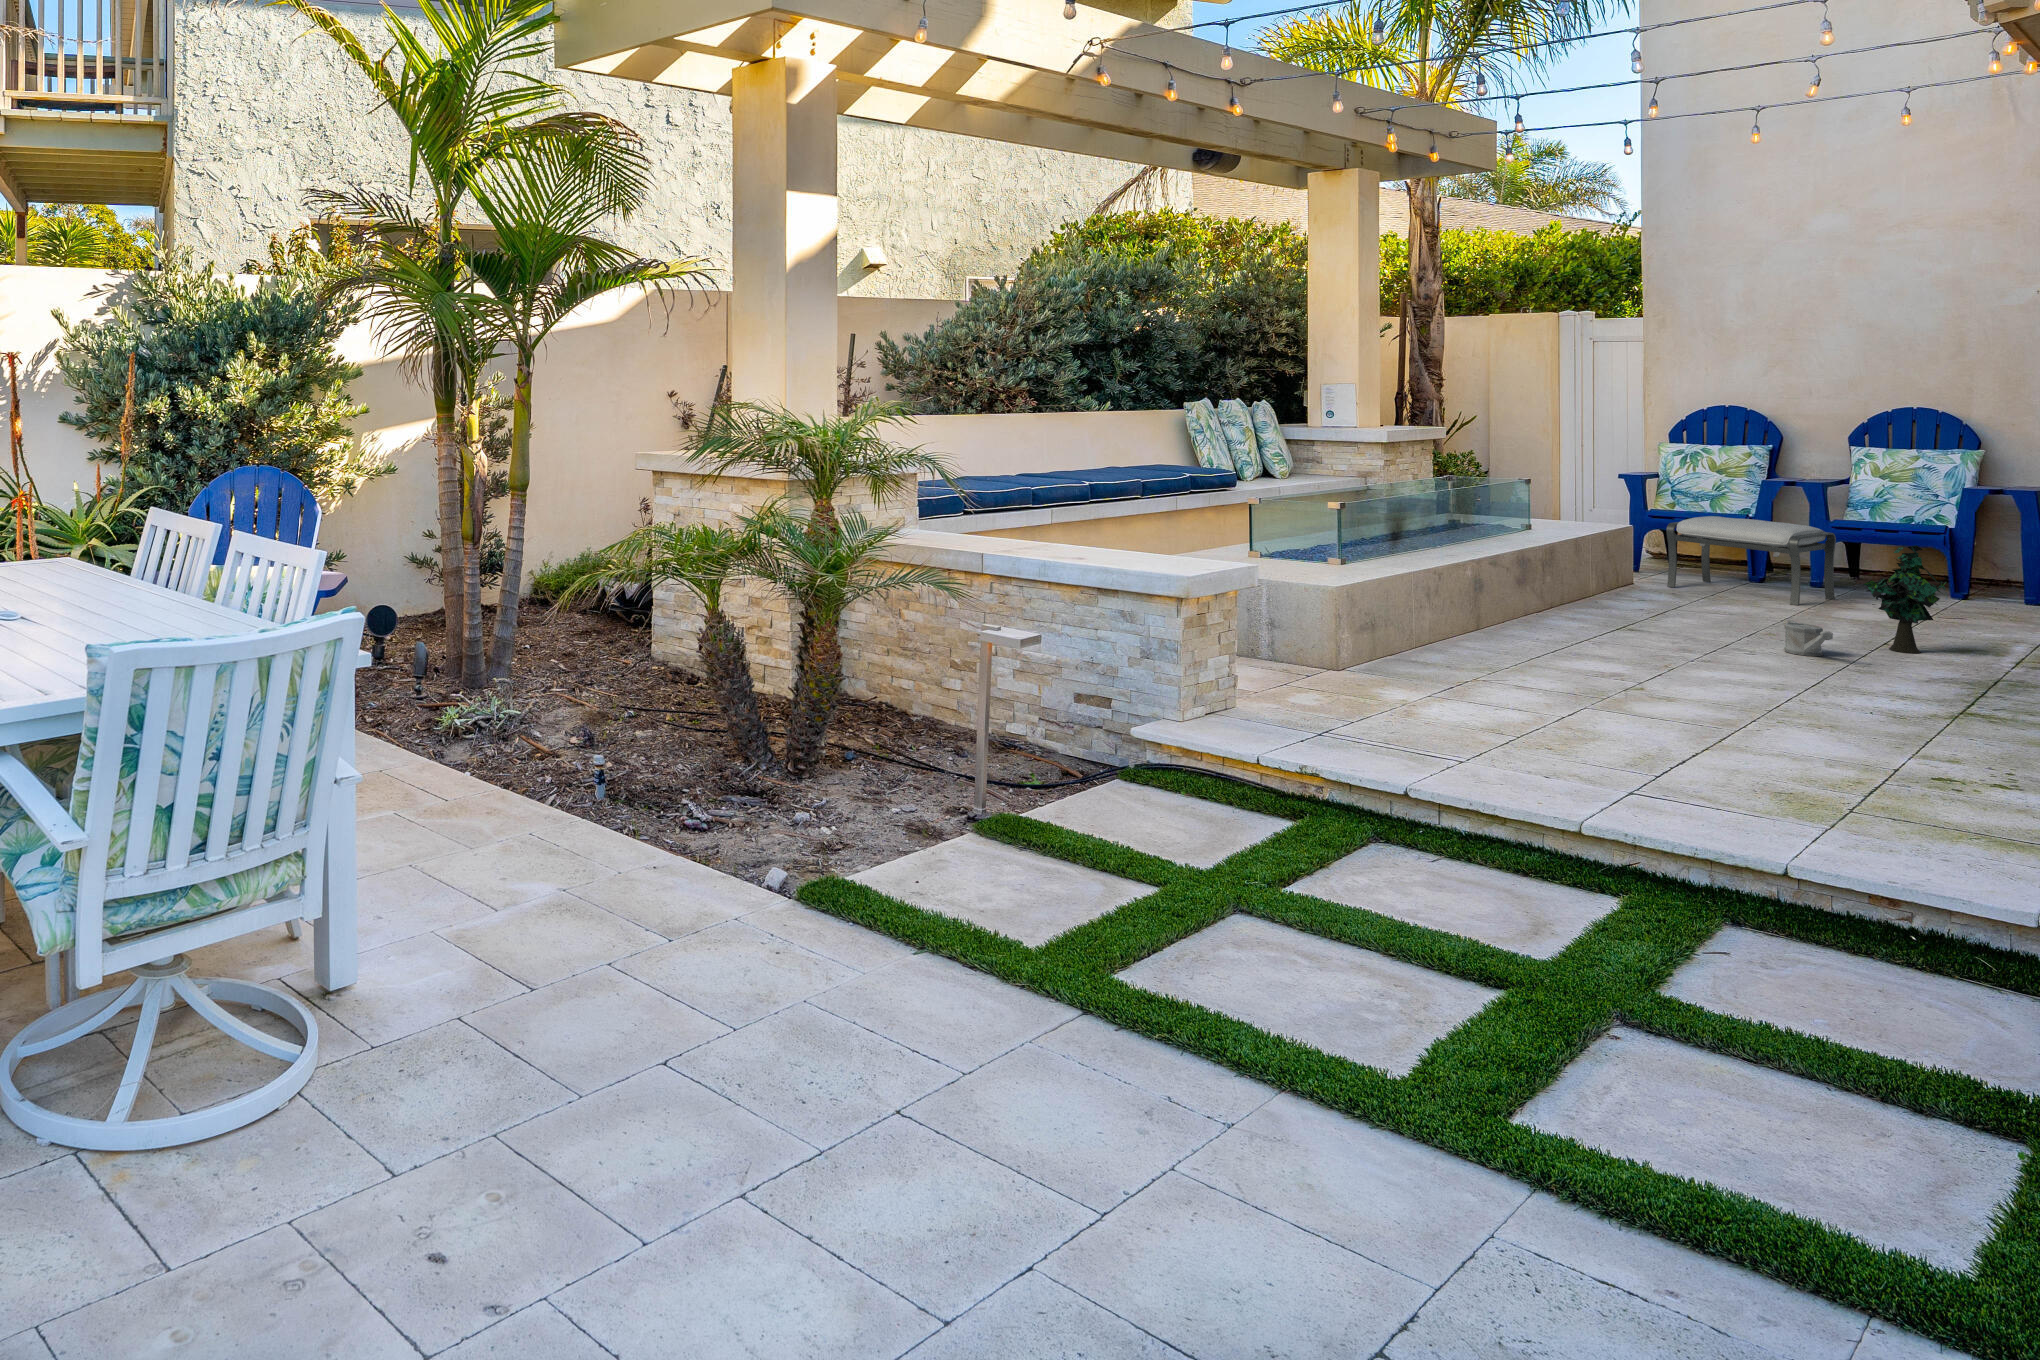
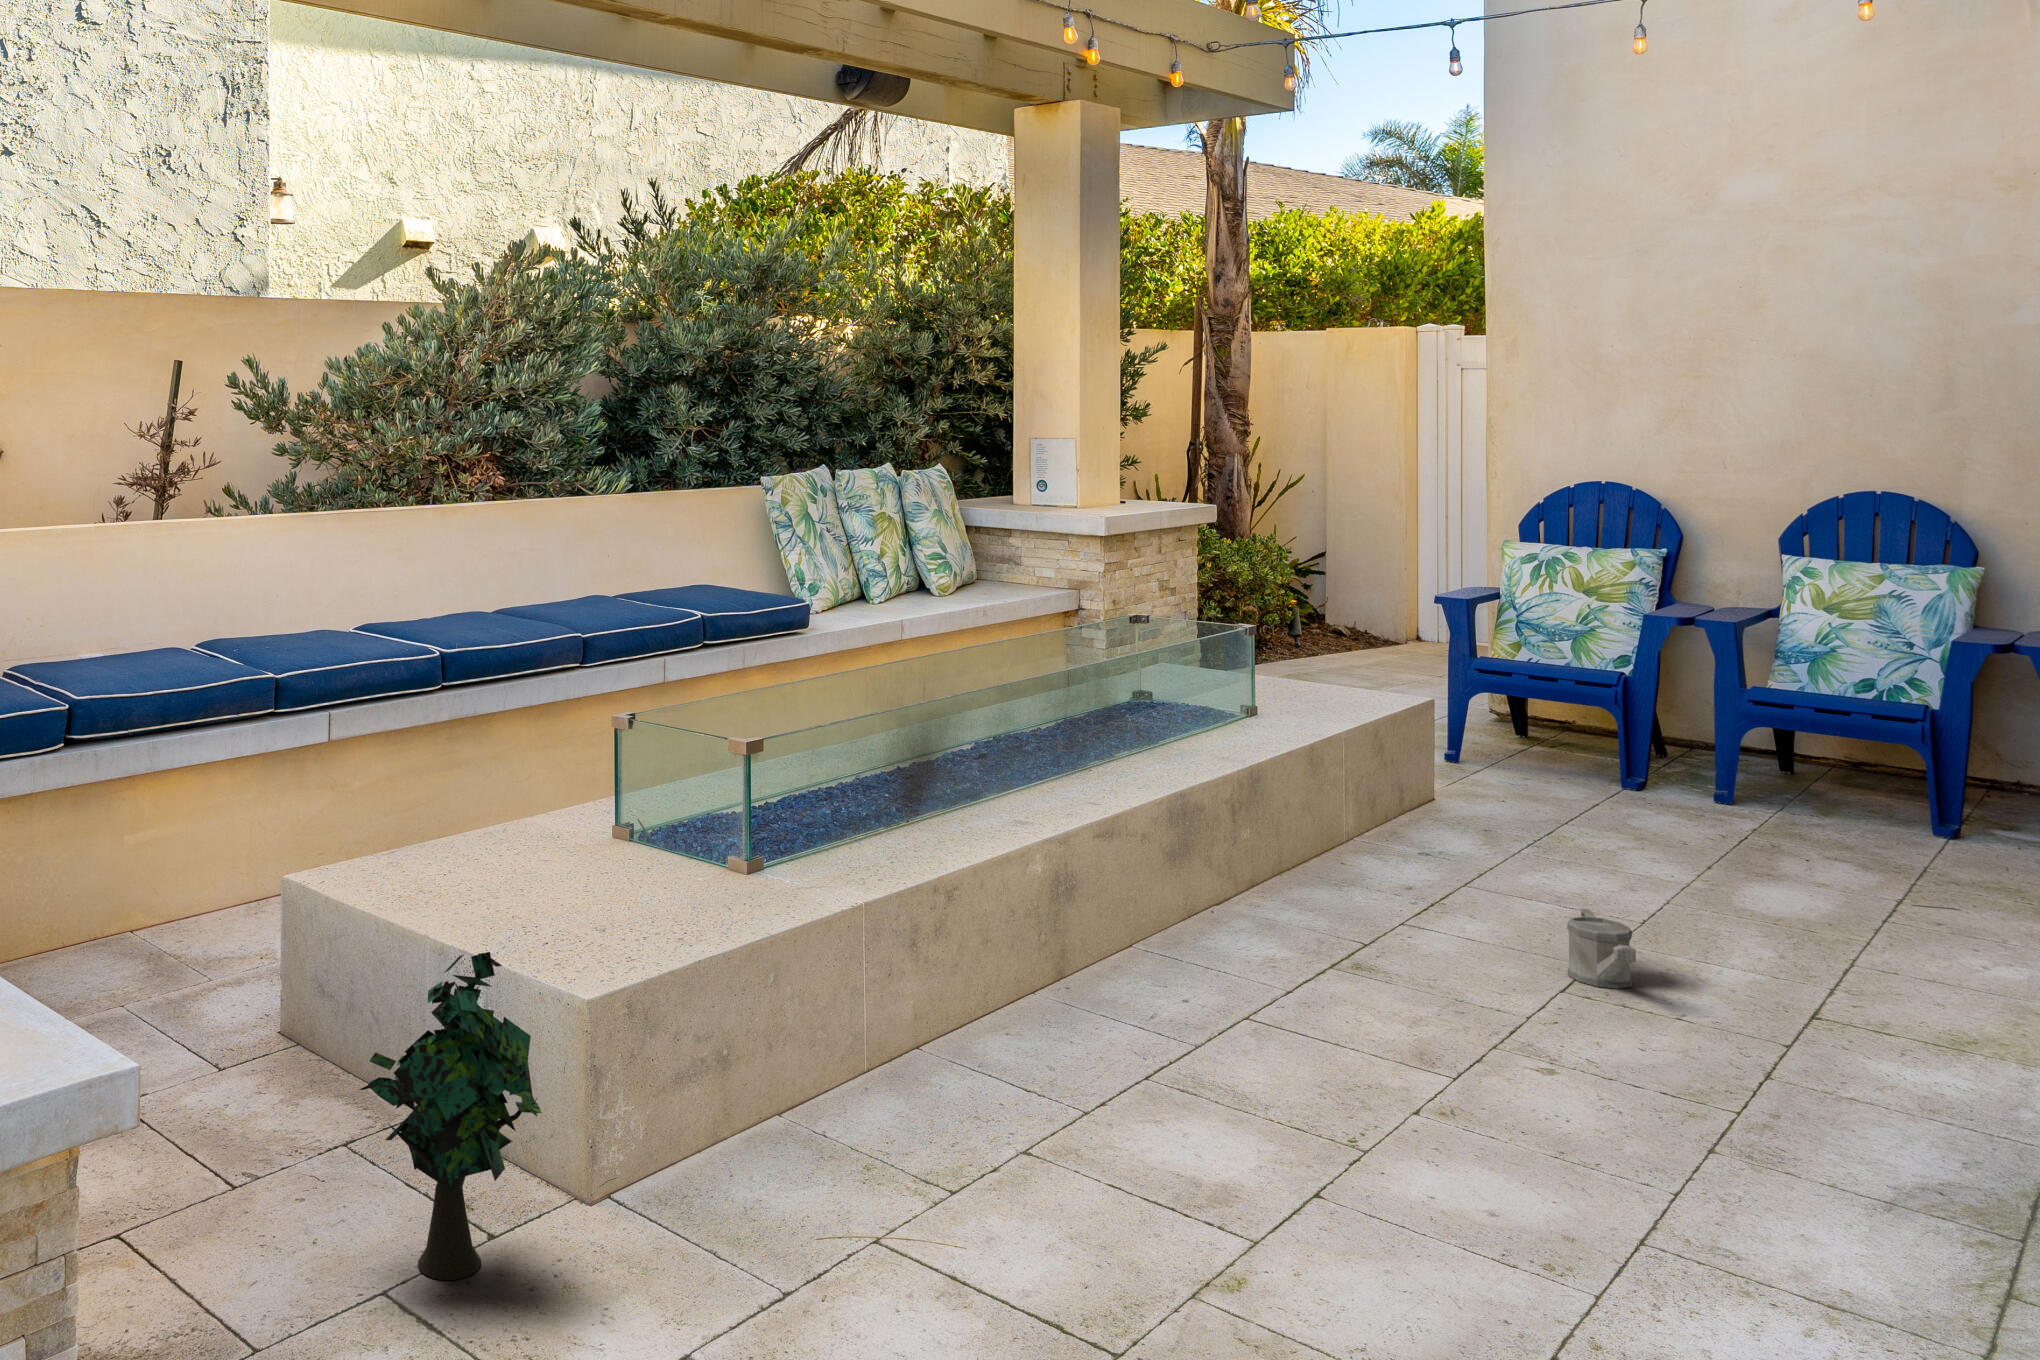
ottoman: present [1666,516,1836,606] -> none [1474,676,1736,845]
decorative plant: present [1864,545,1947,653] -> present [360,952,542,1280]

